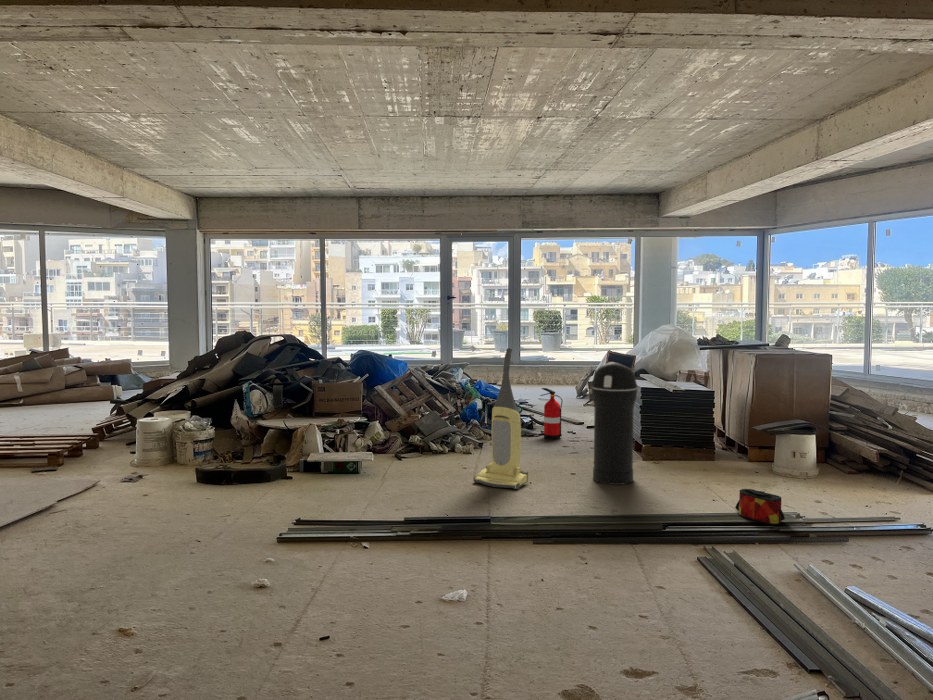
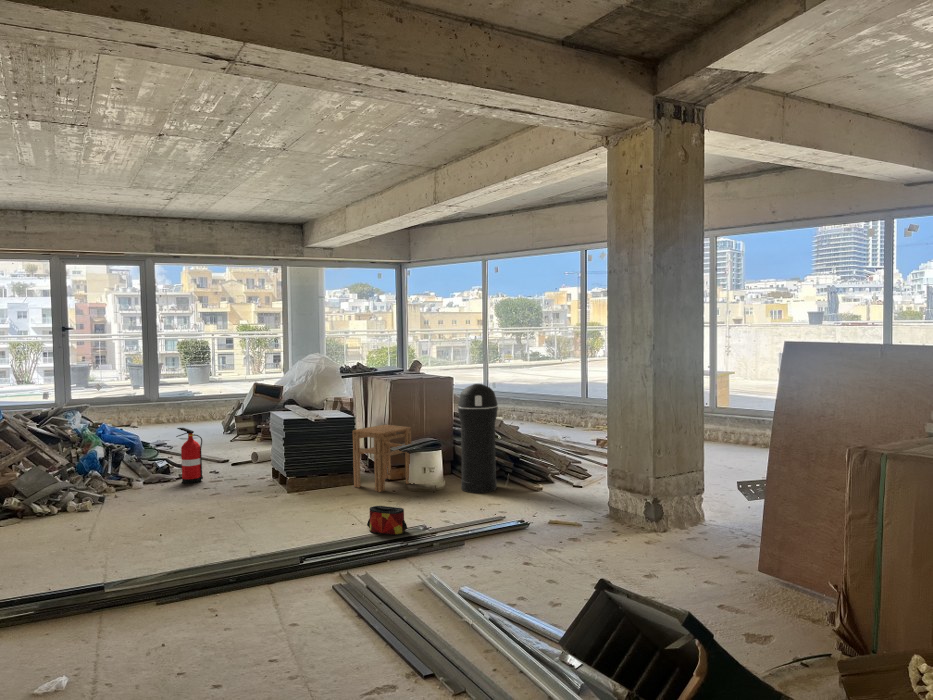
vacuum cleaner: present [474,348,528,489] -> none [87,387,157,545]
trash can: present [591,362,637,485] -> present [458,384,498,493]
stool: none [712,402,781,473] -> present [353,424,411,492]

